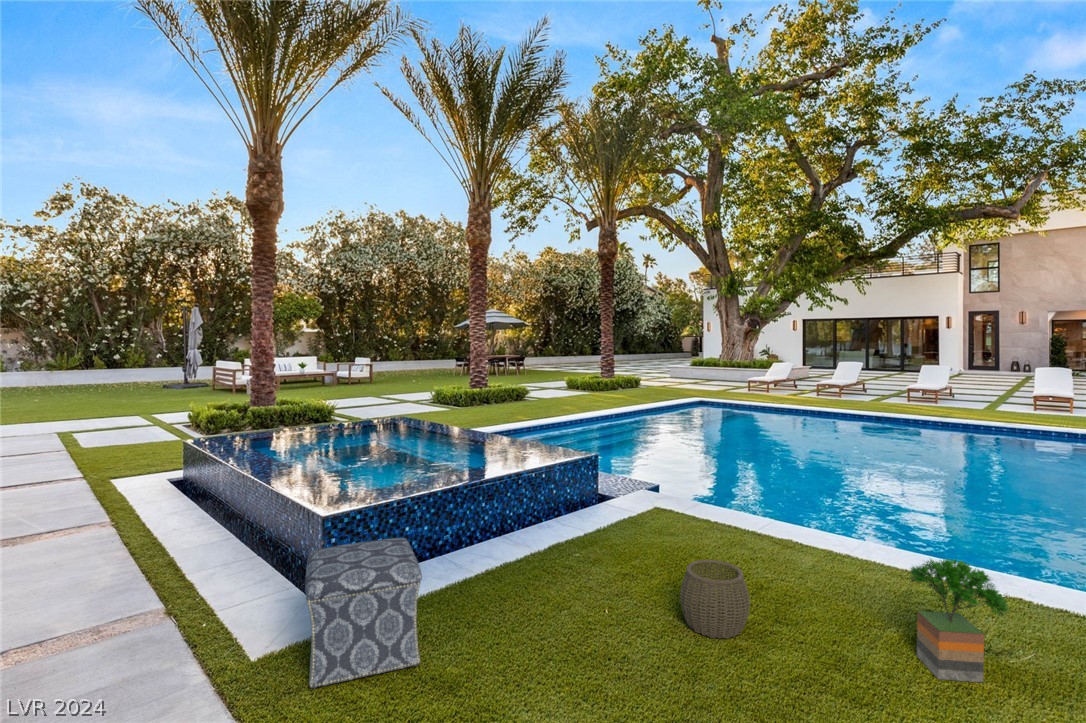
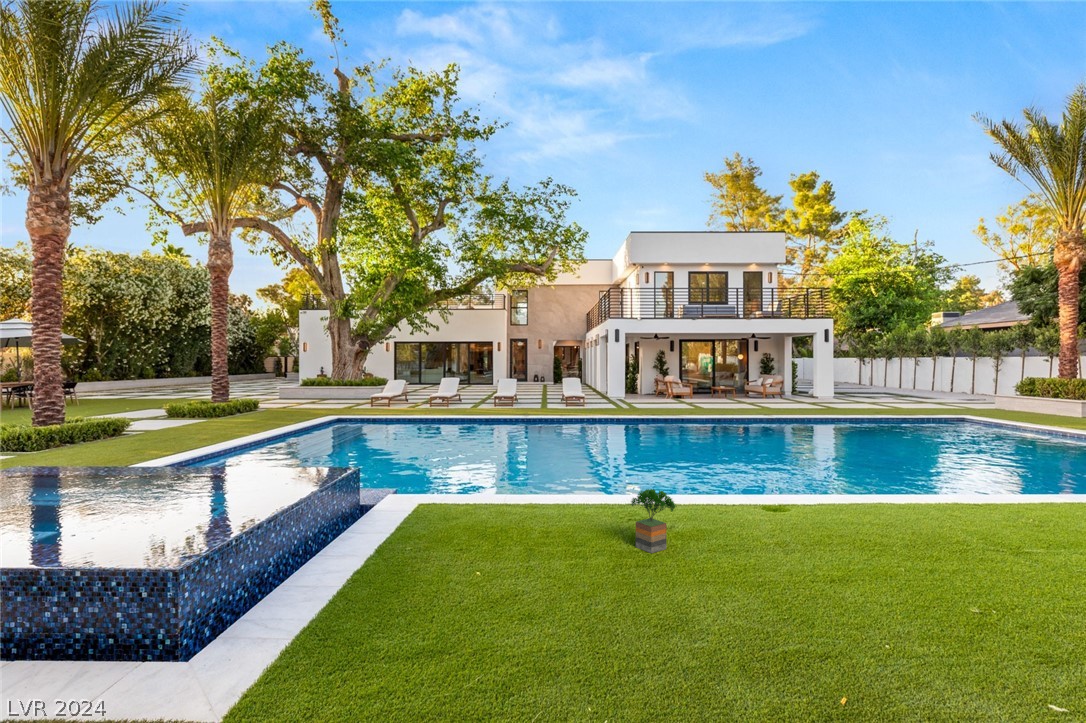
ottoman: present [305,538,422,688] -> none [250,556,388,695]
woven basket: present [680,560,750,639] -> none [516,521,561,571]

